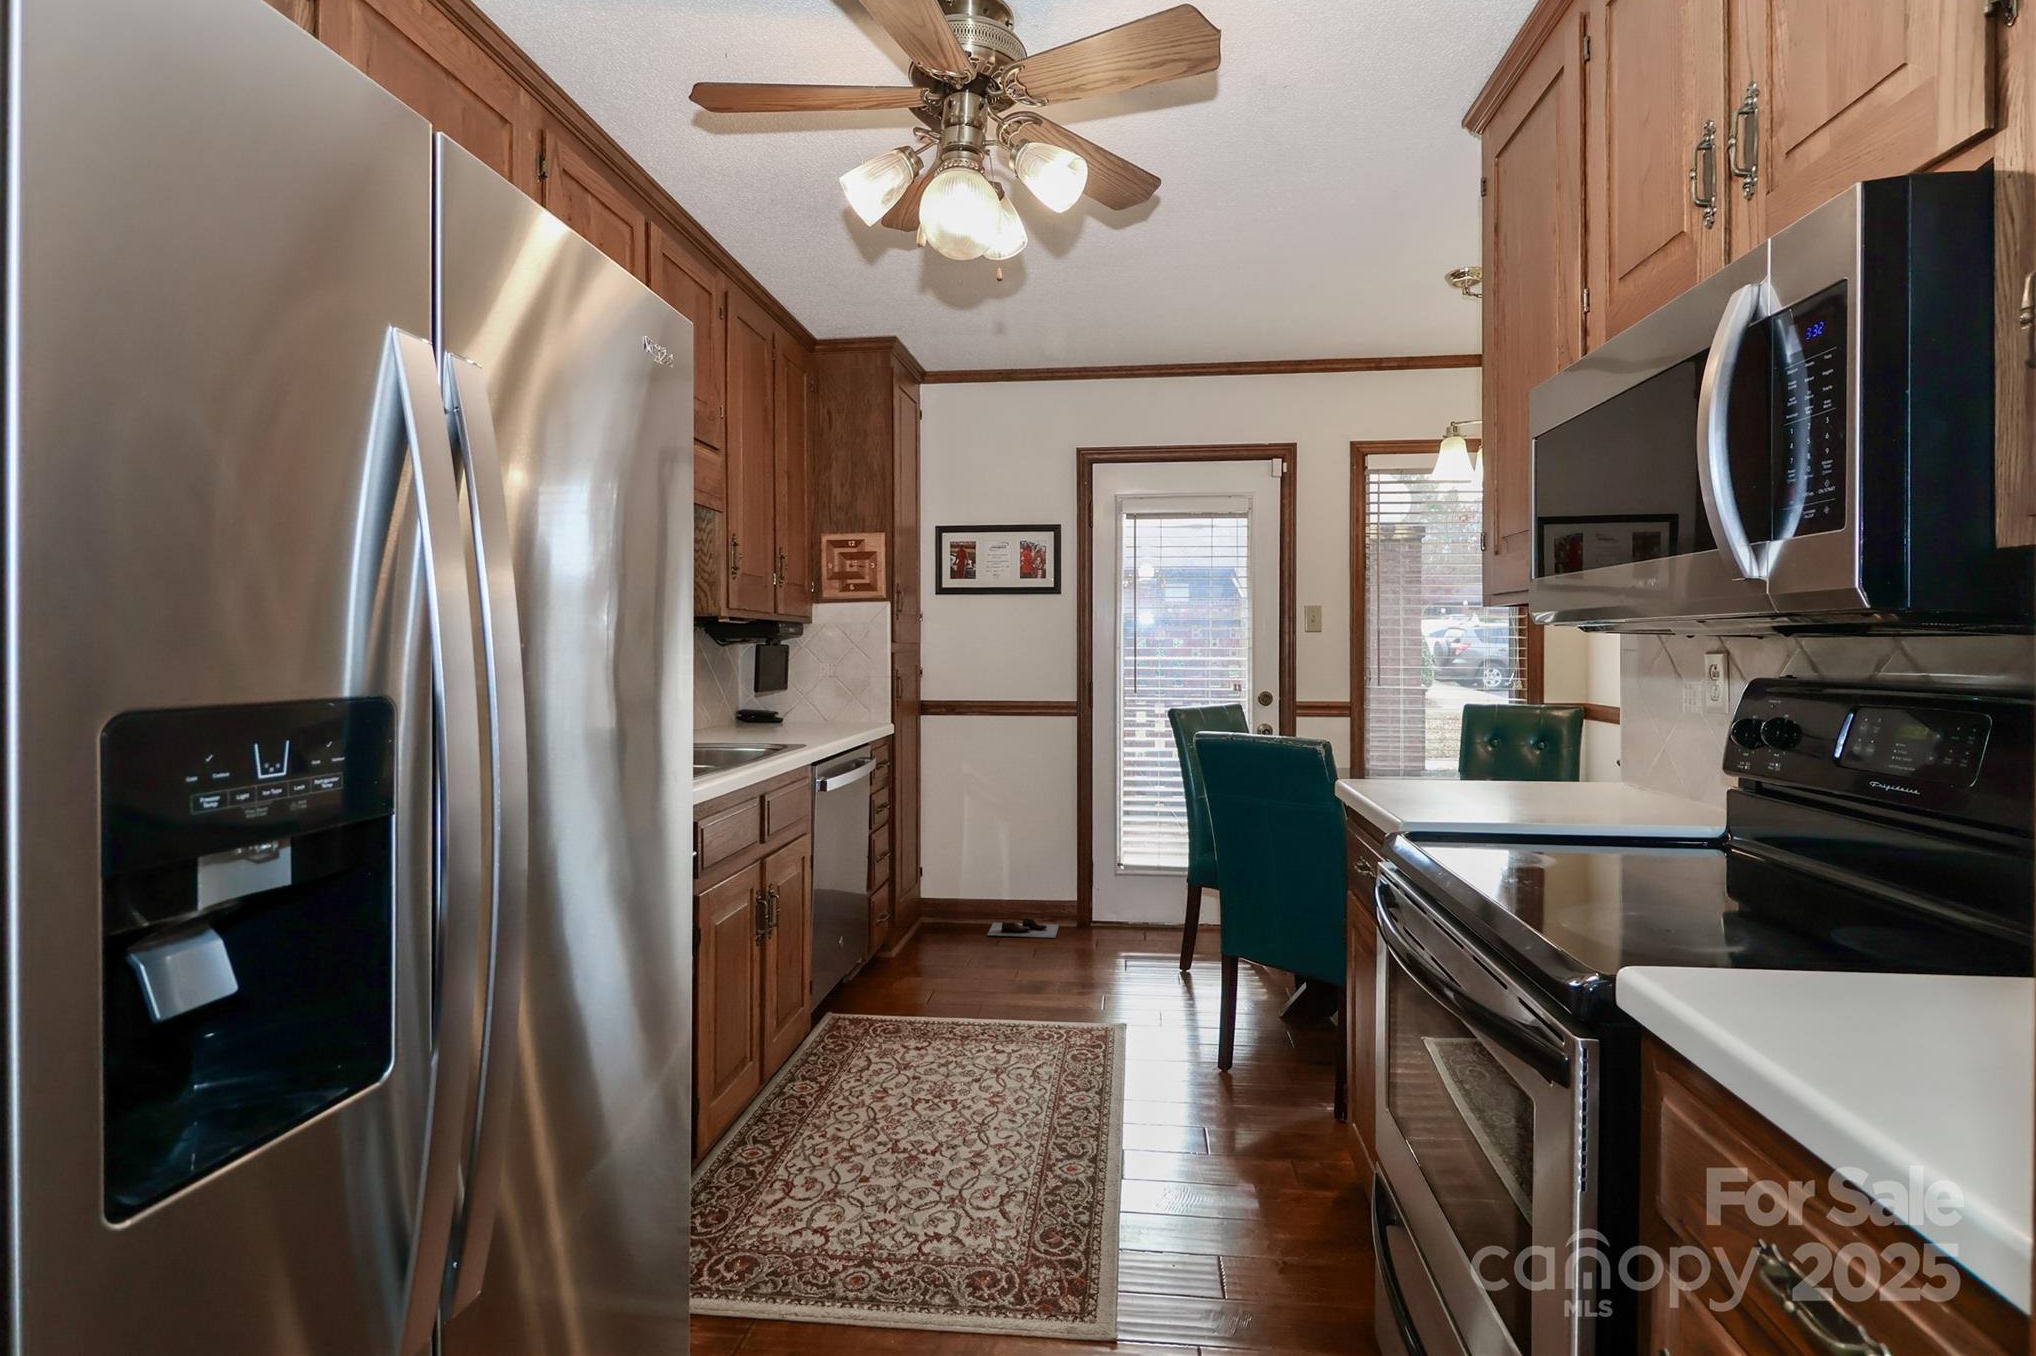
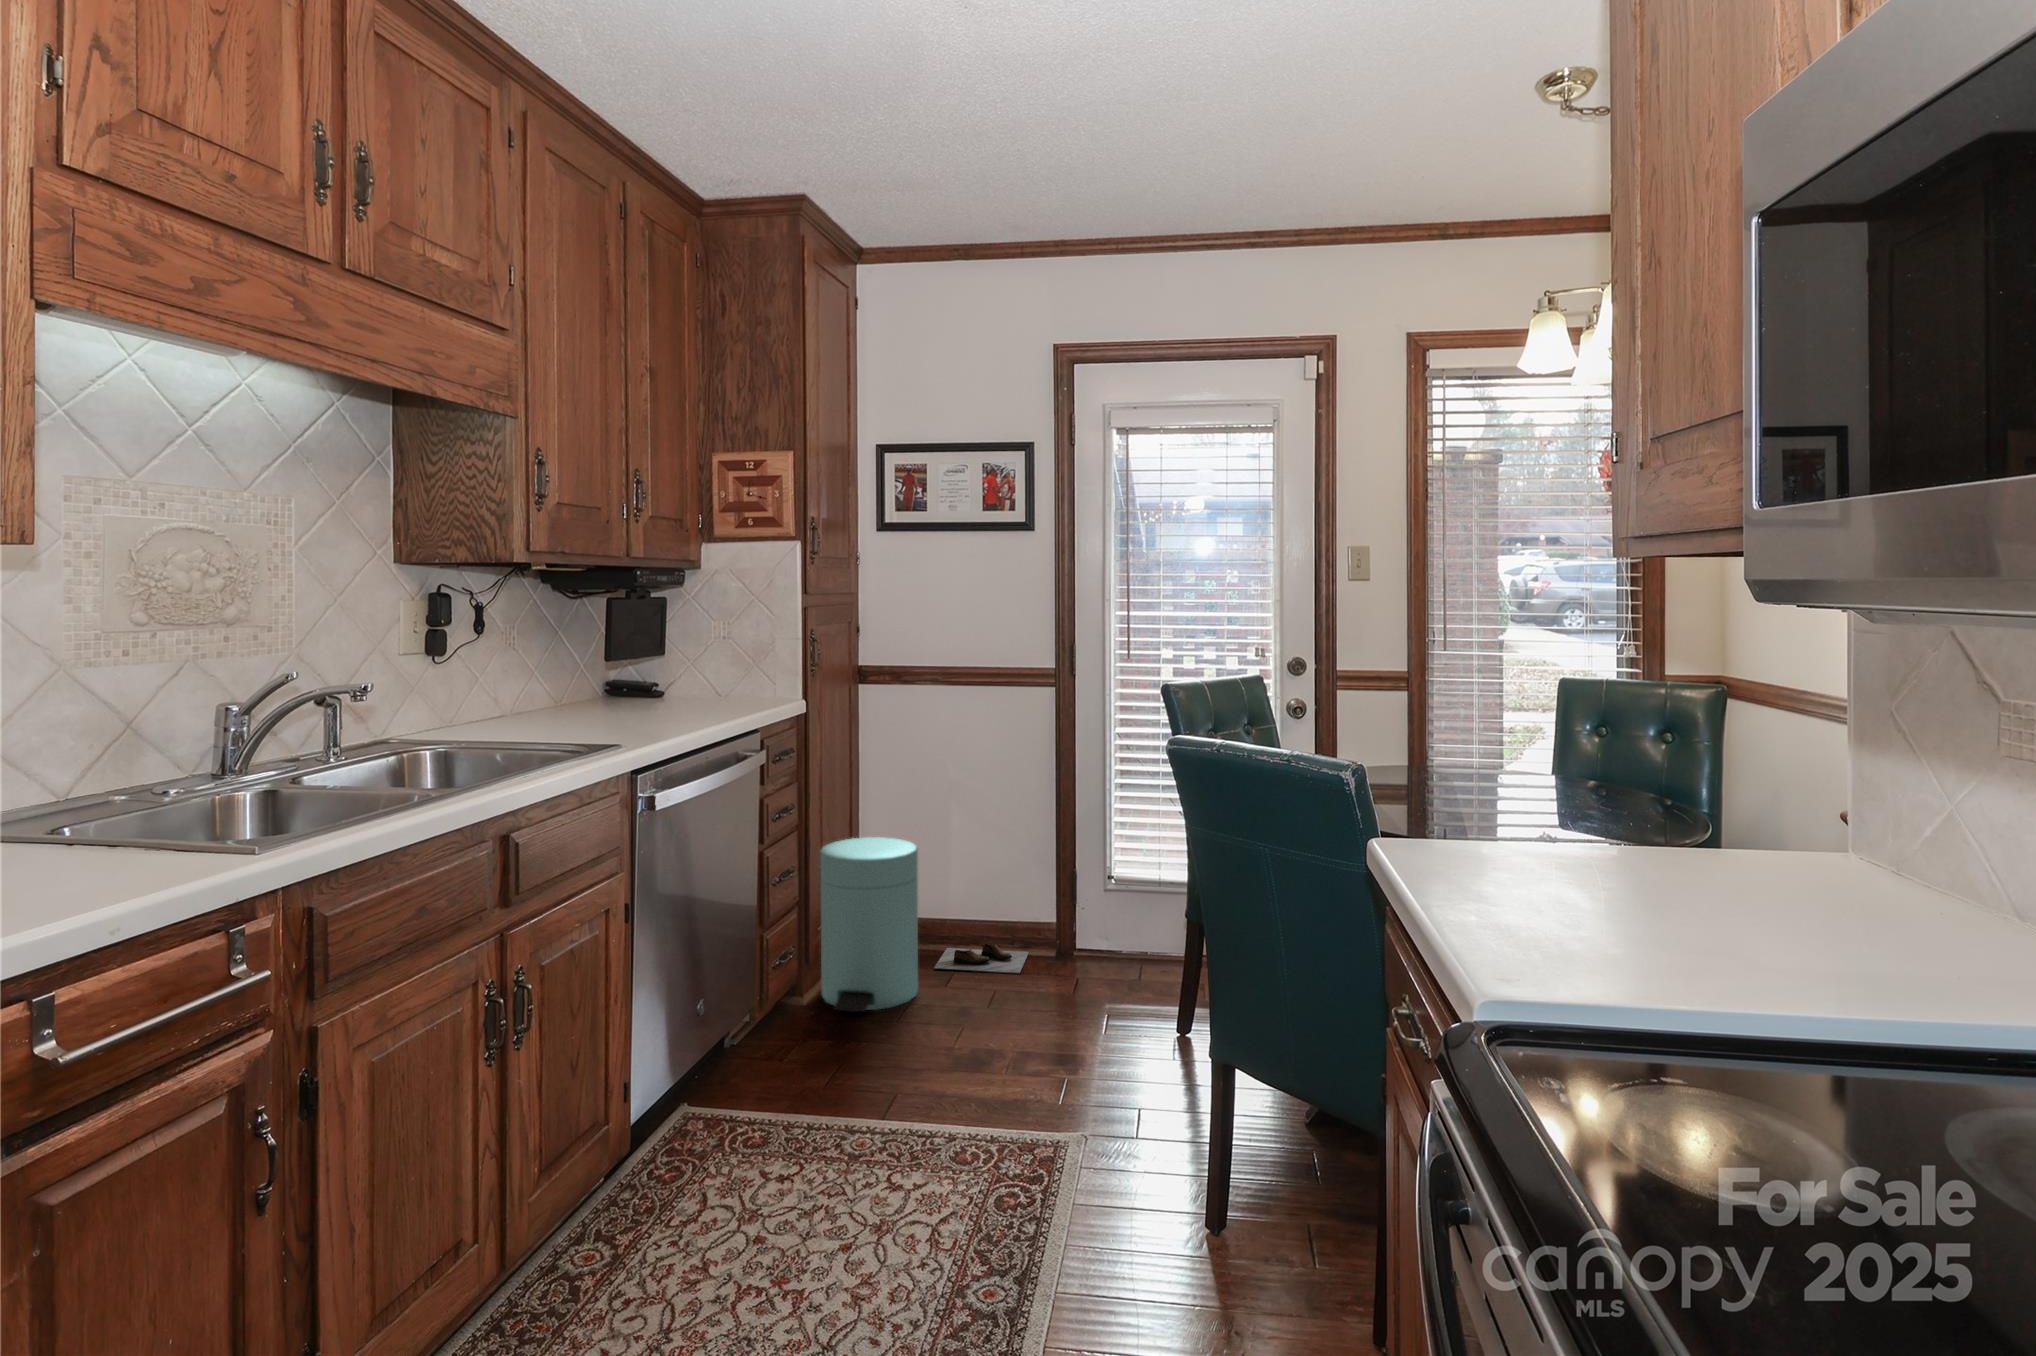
trash can: none [905,831,979,961] -> present [820,837,918,1012]

